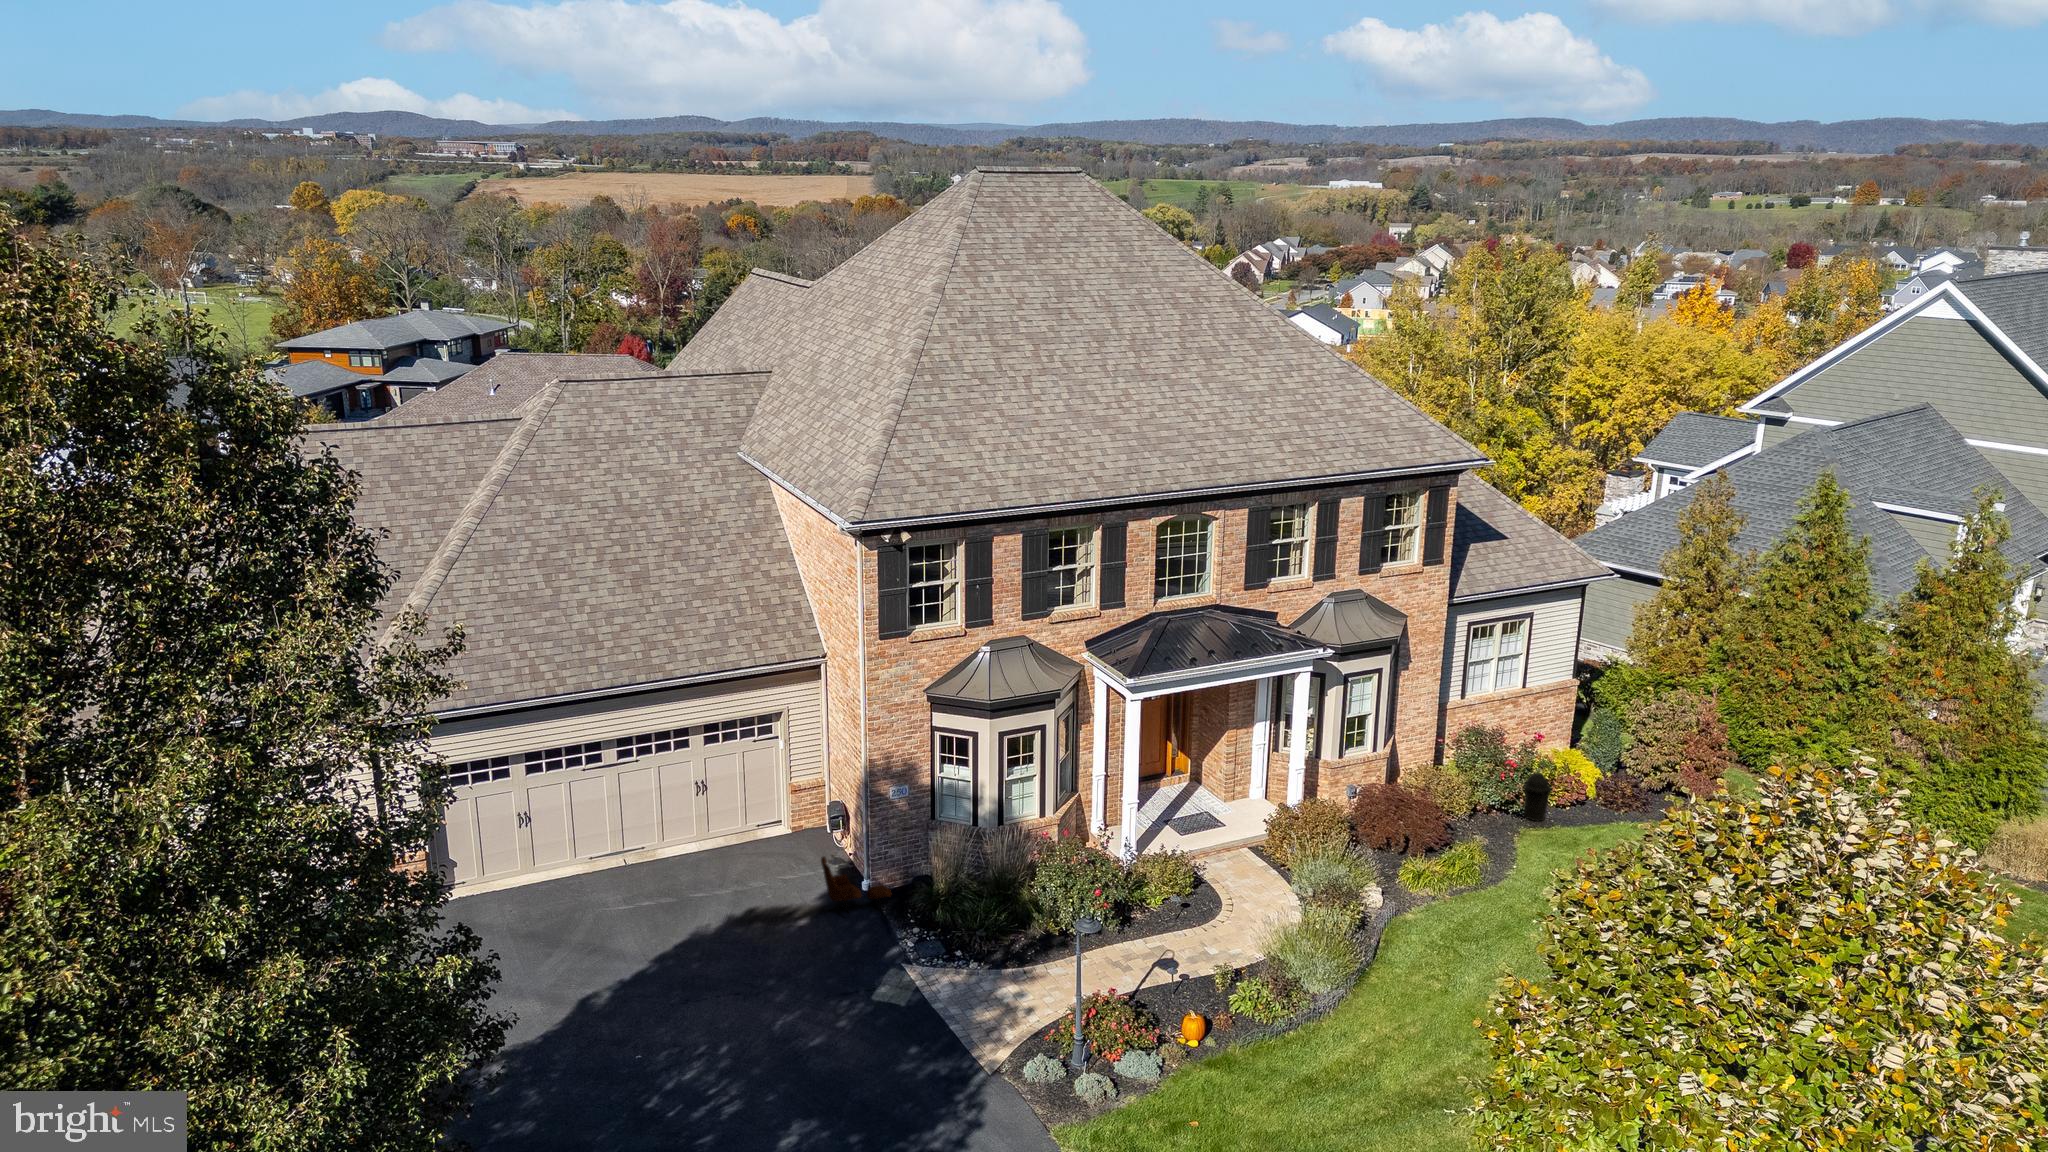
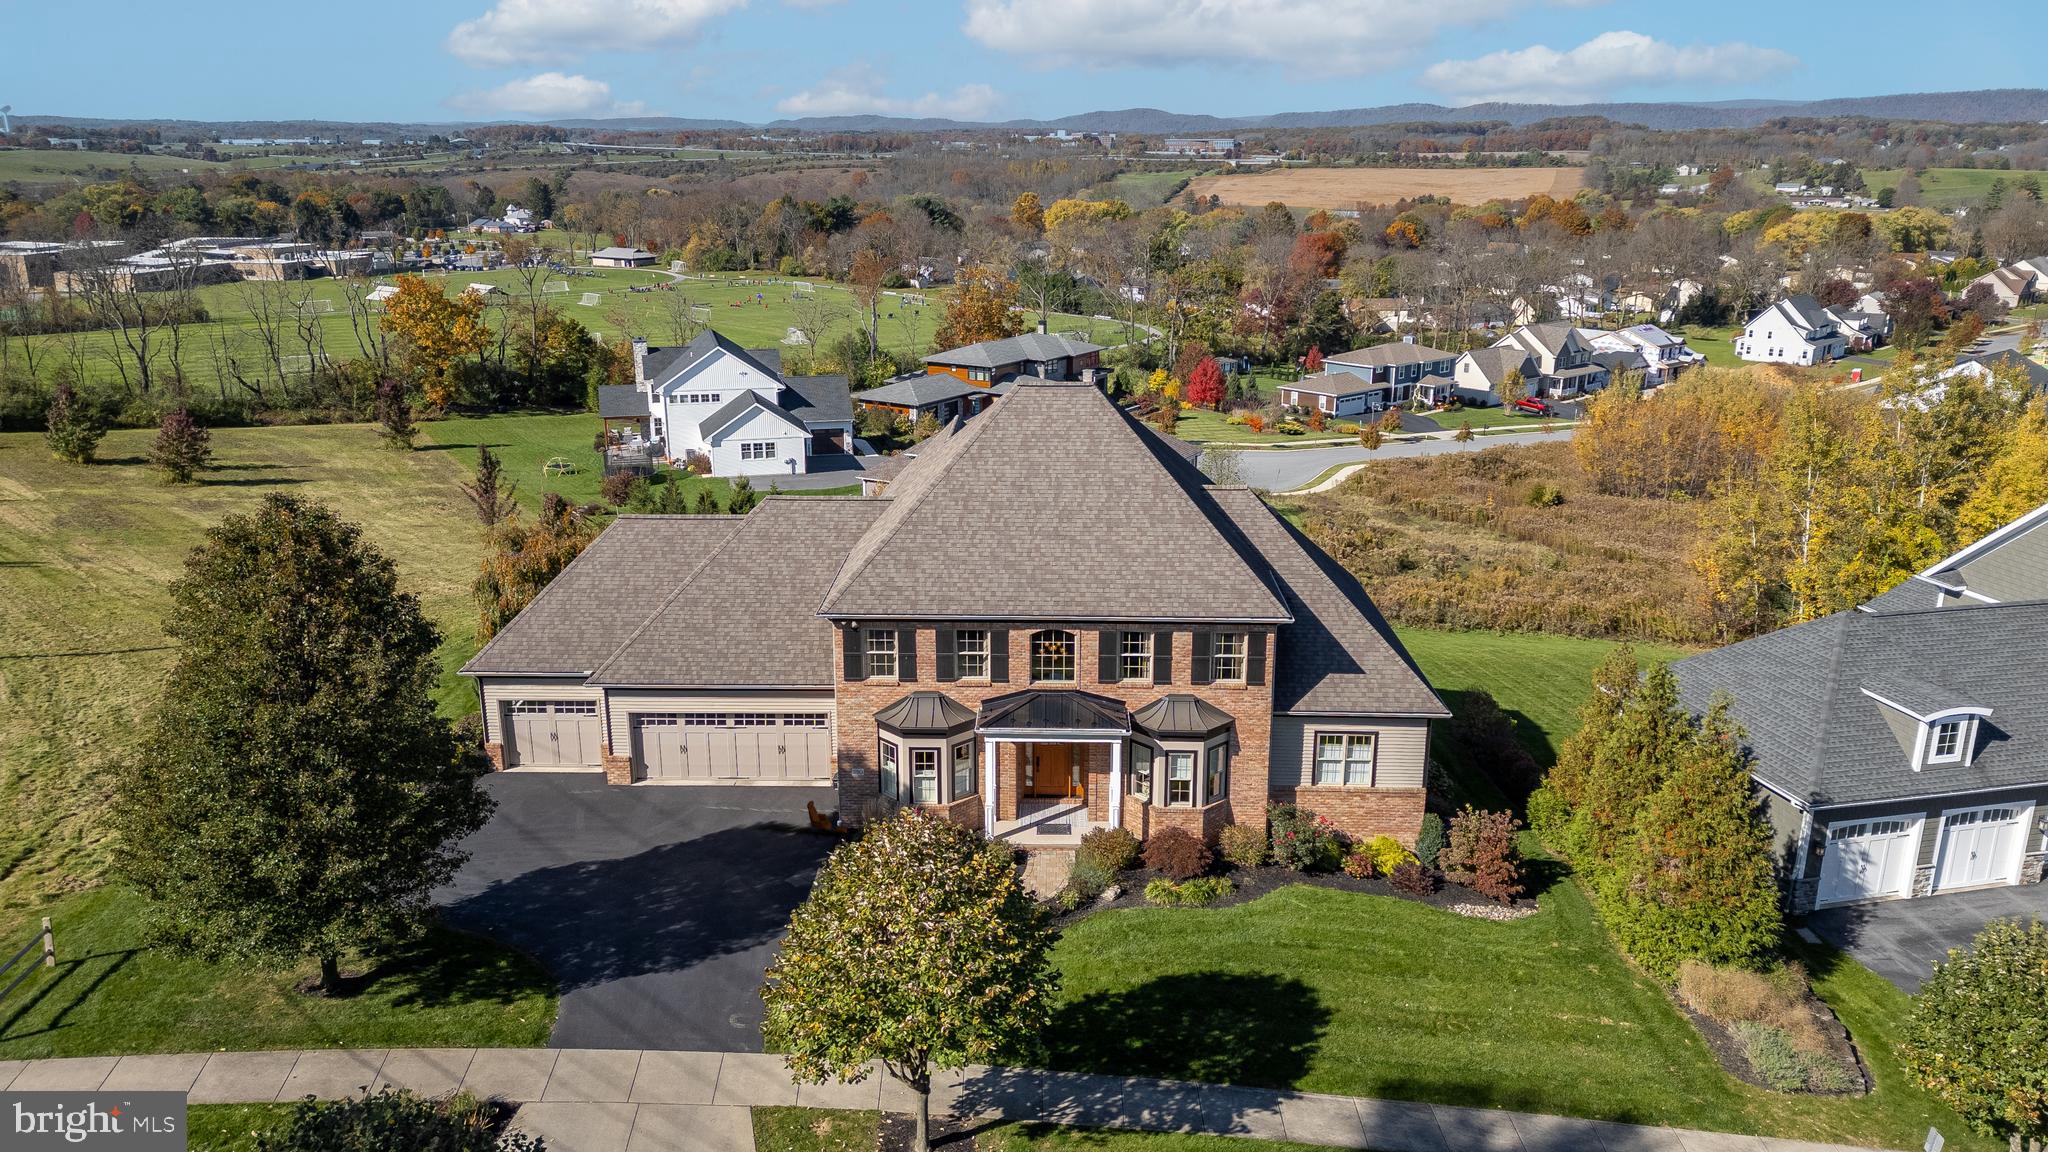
trash can: present [1524,773,1552,821] -> none [1304,849,1324,884]

